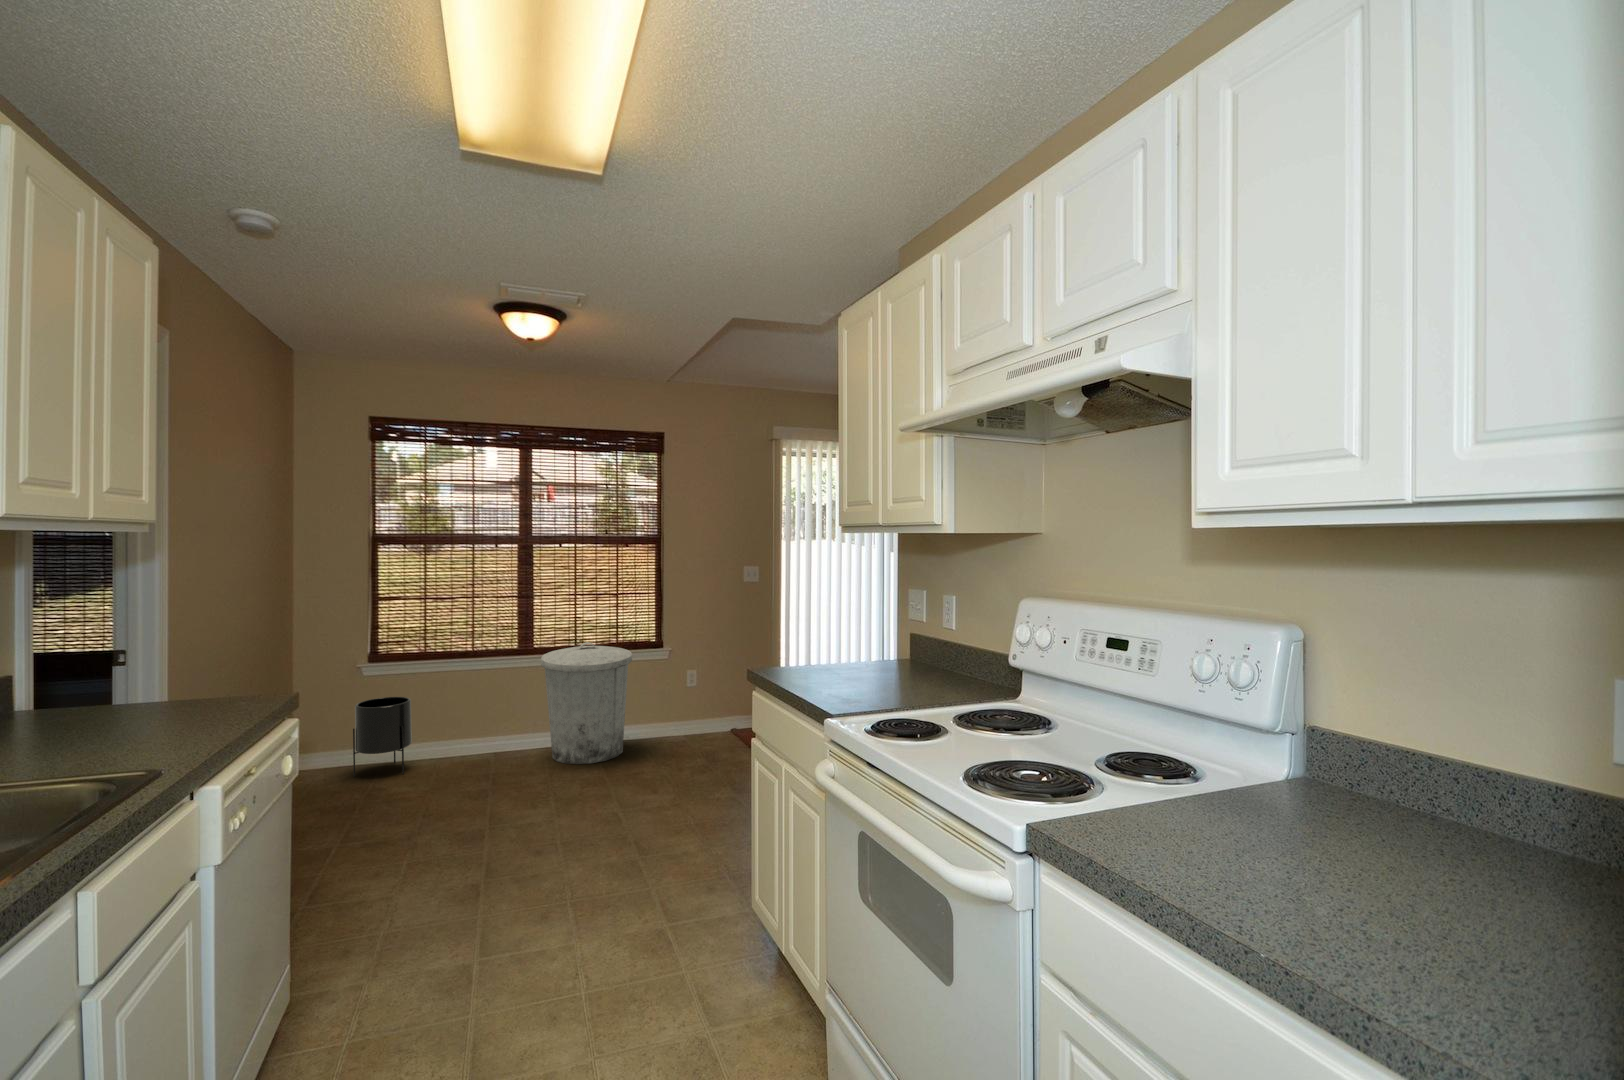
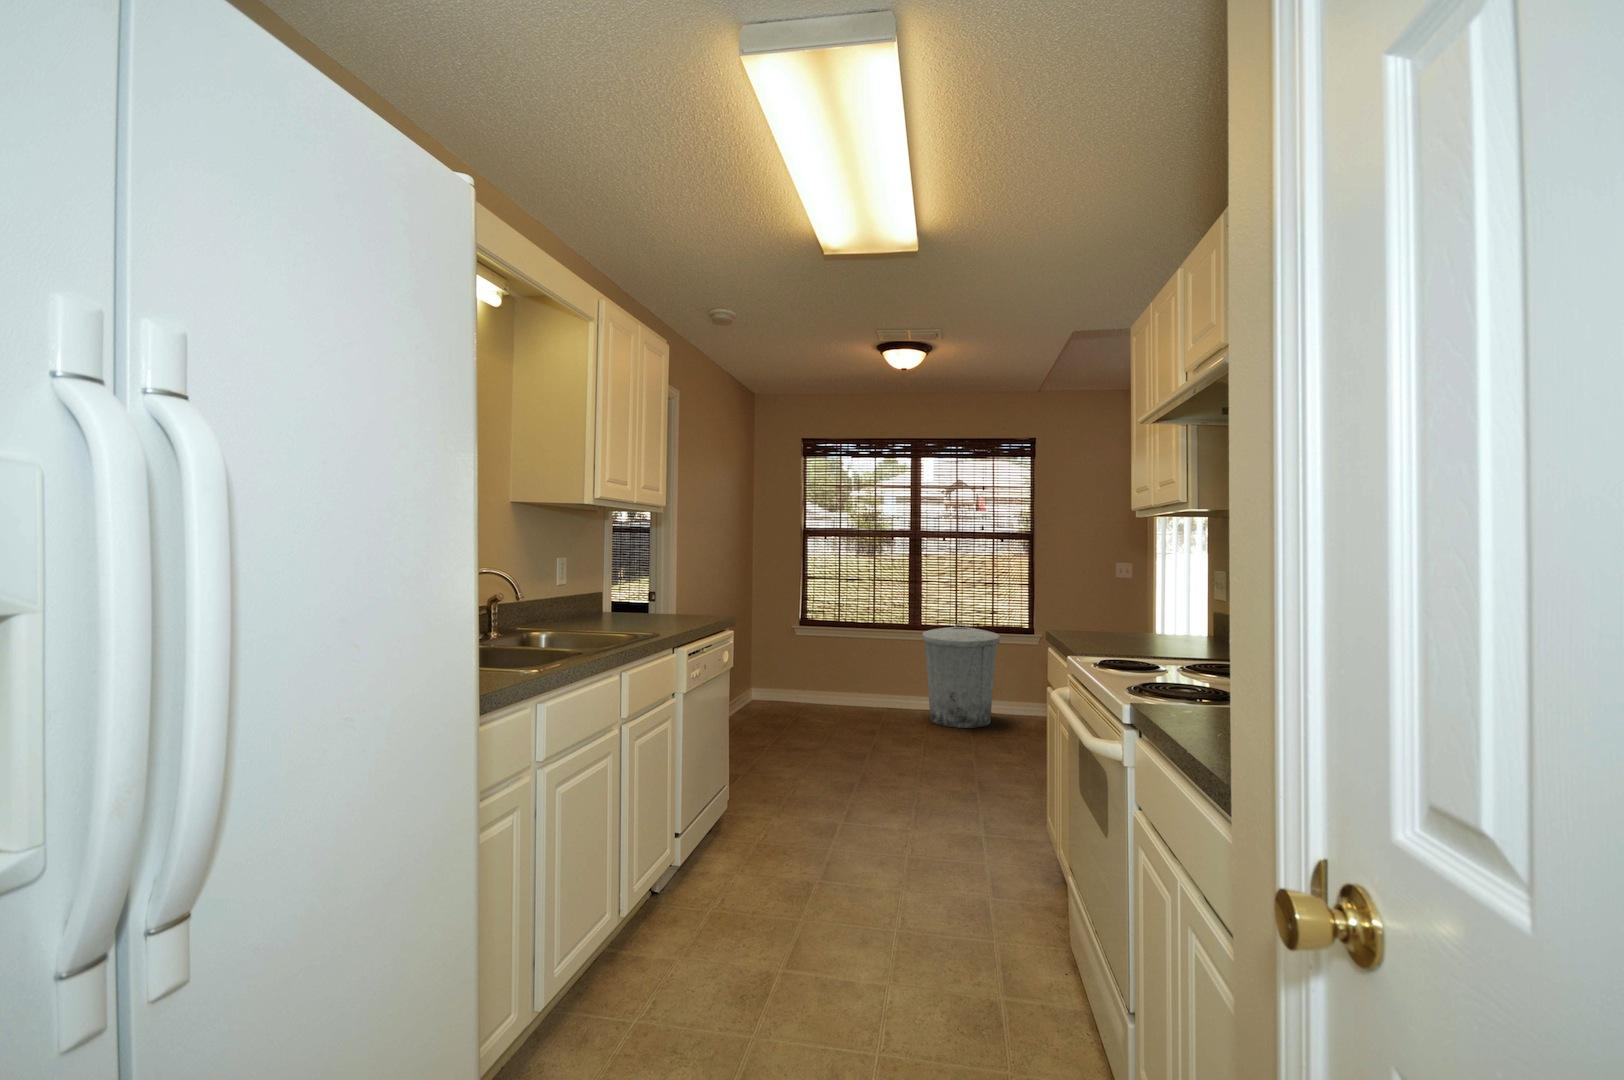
planter: present [353,697,412,777] -> none [789,654,827,713]

